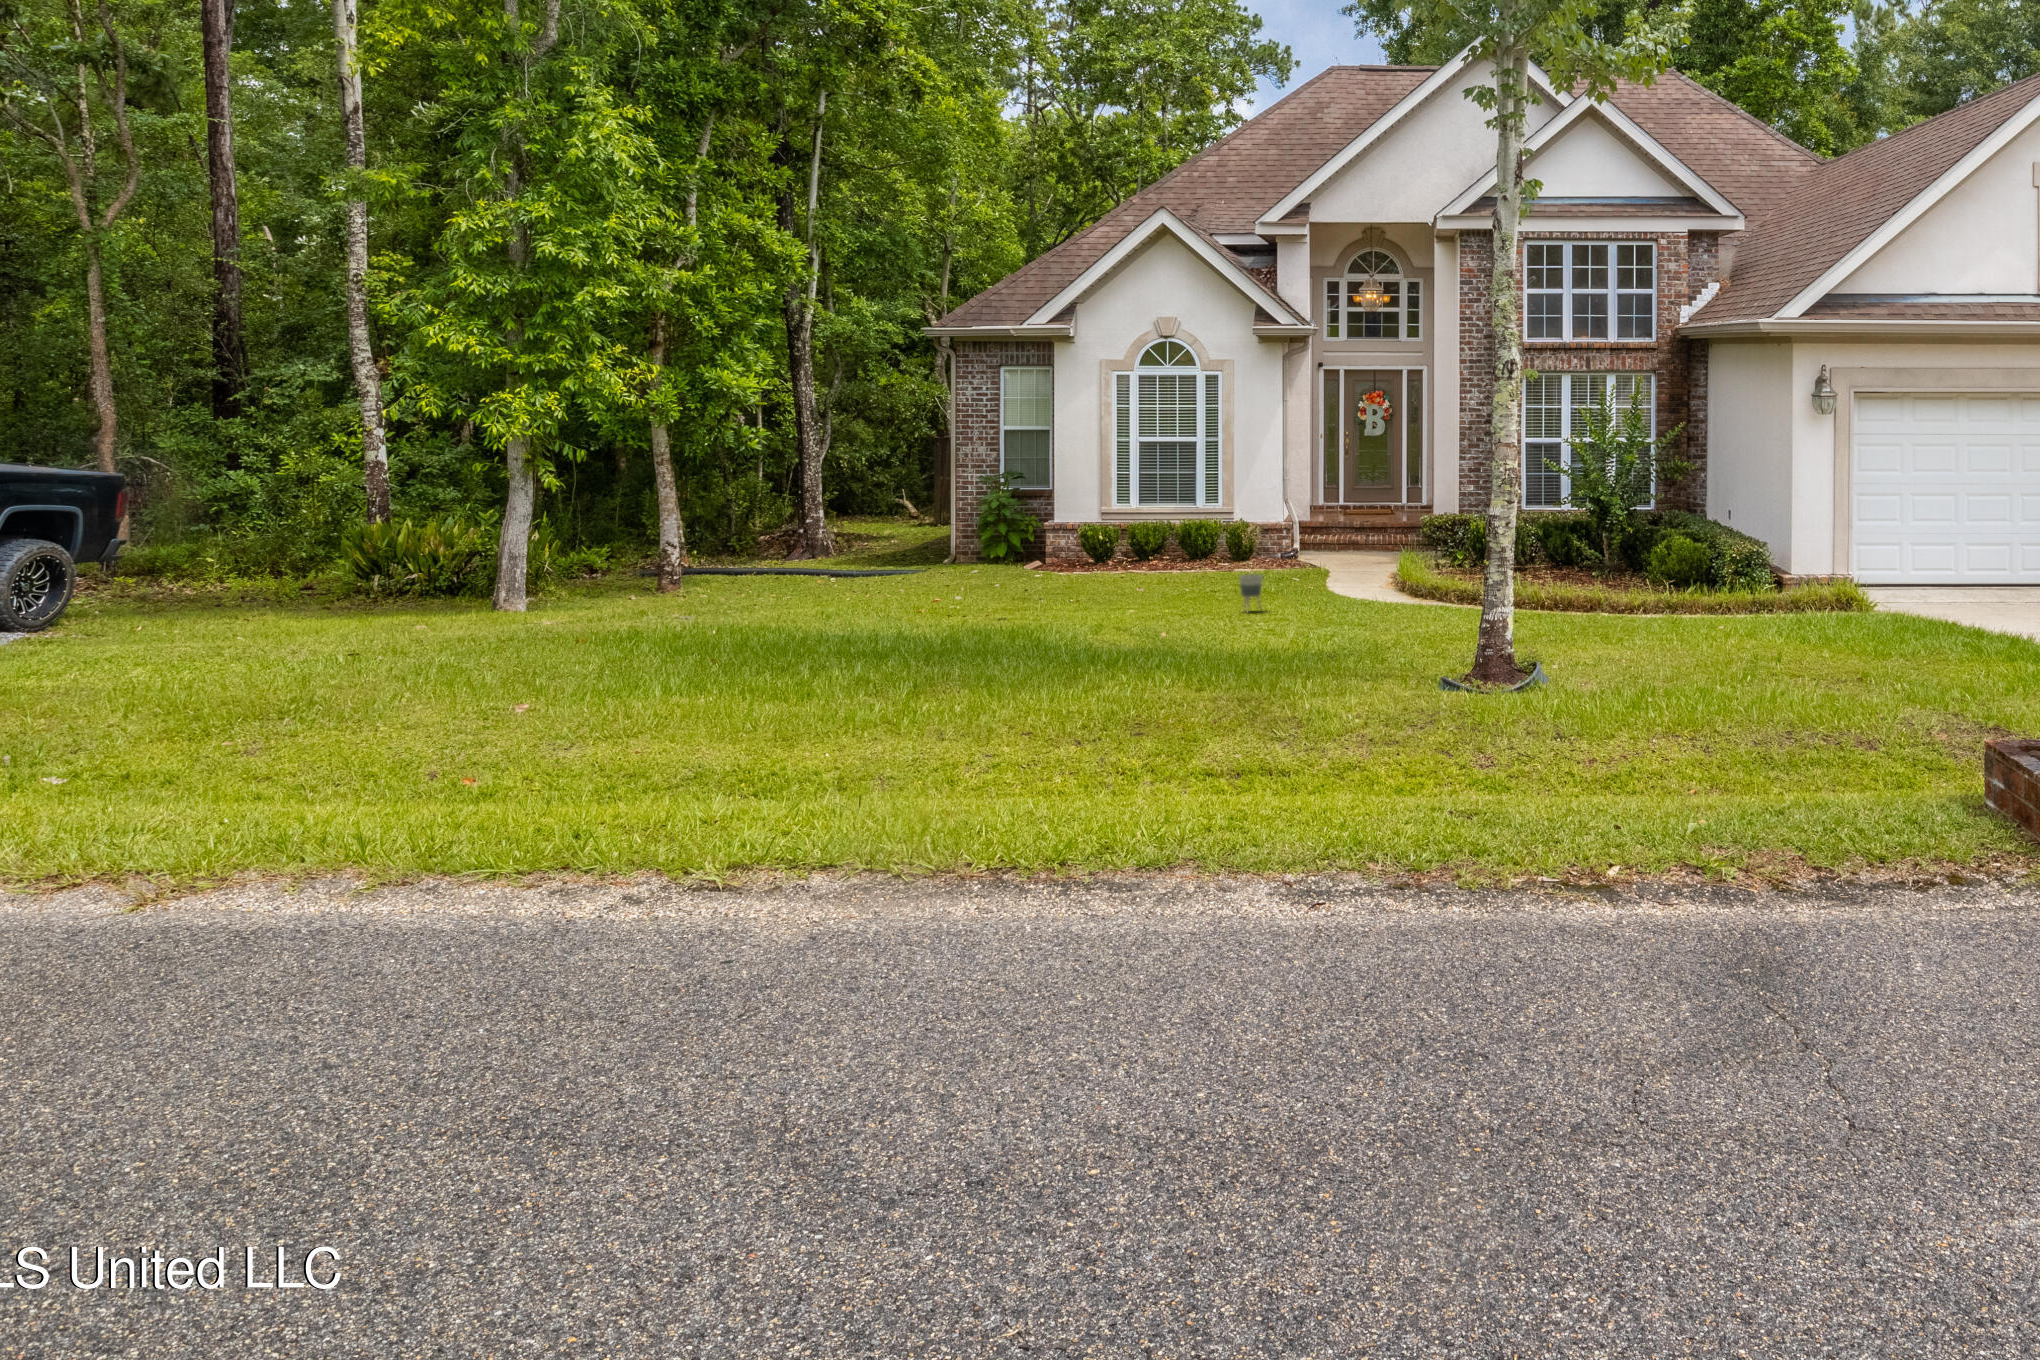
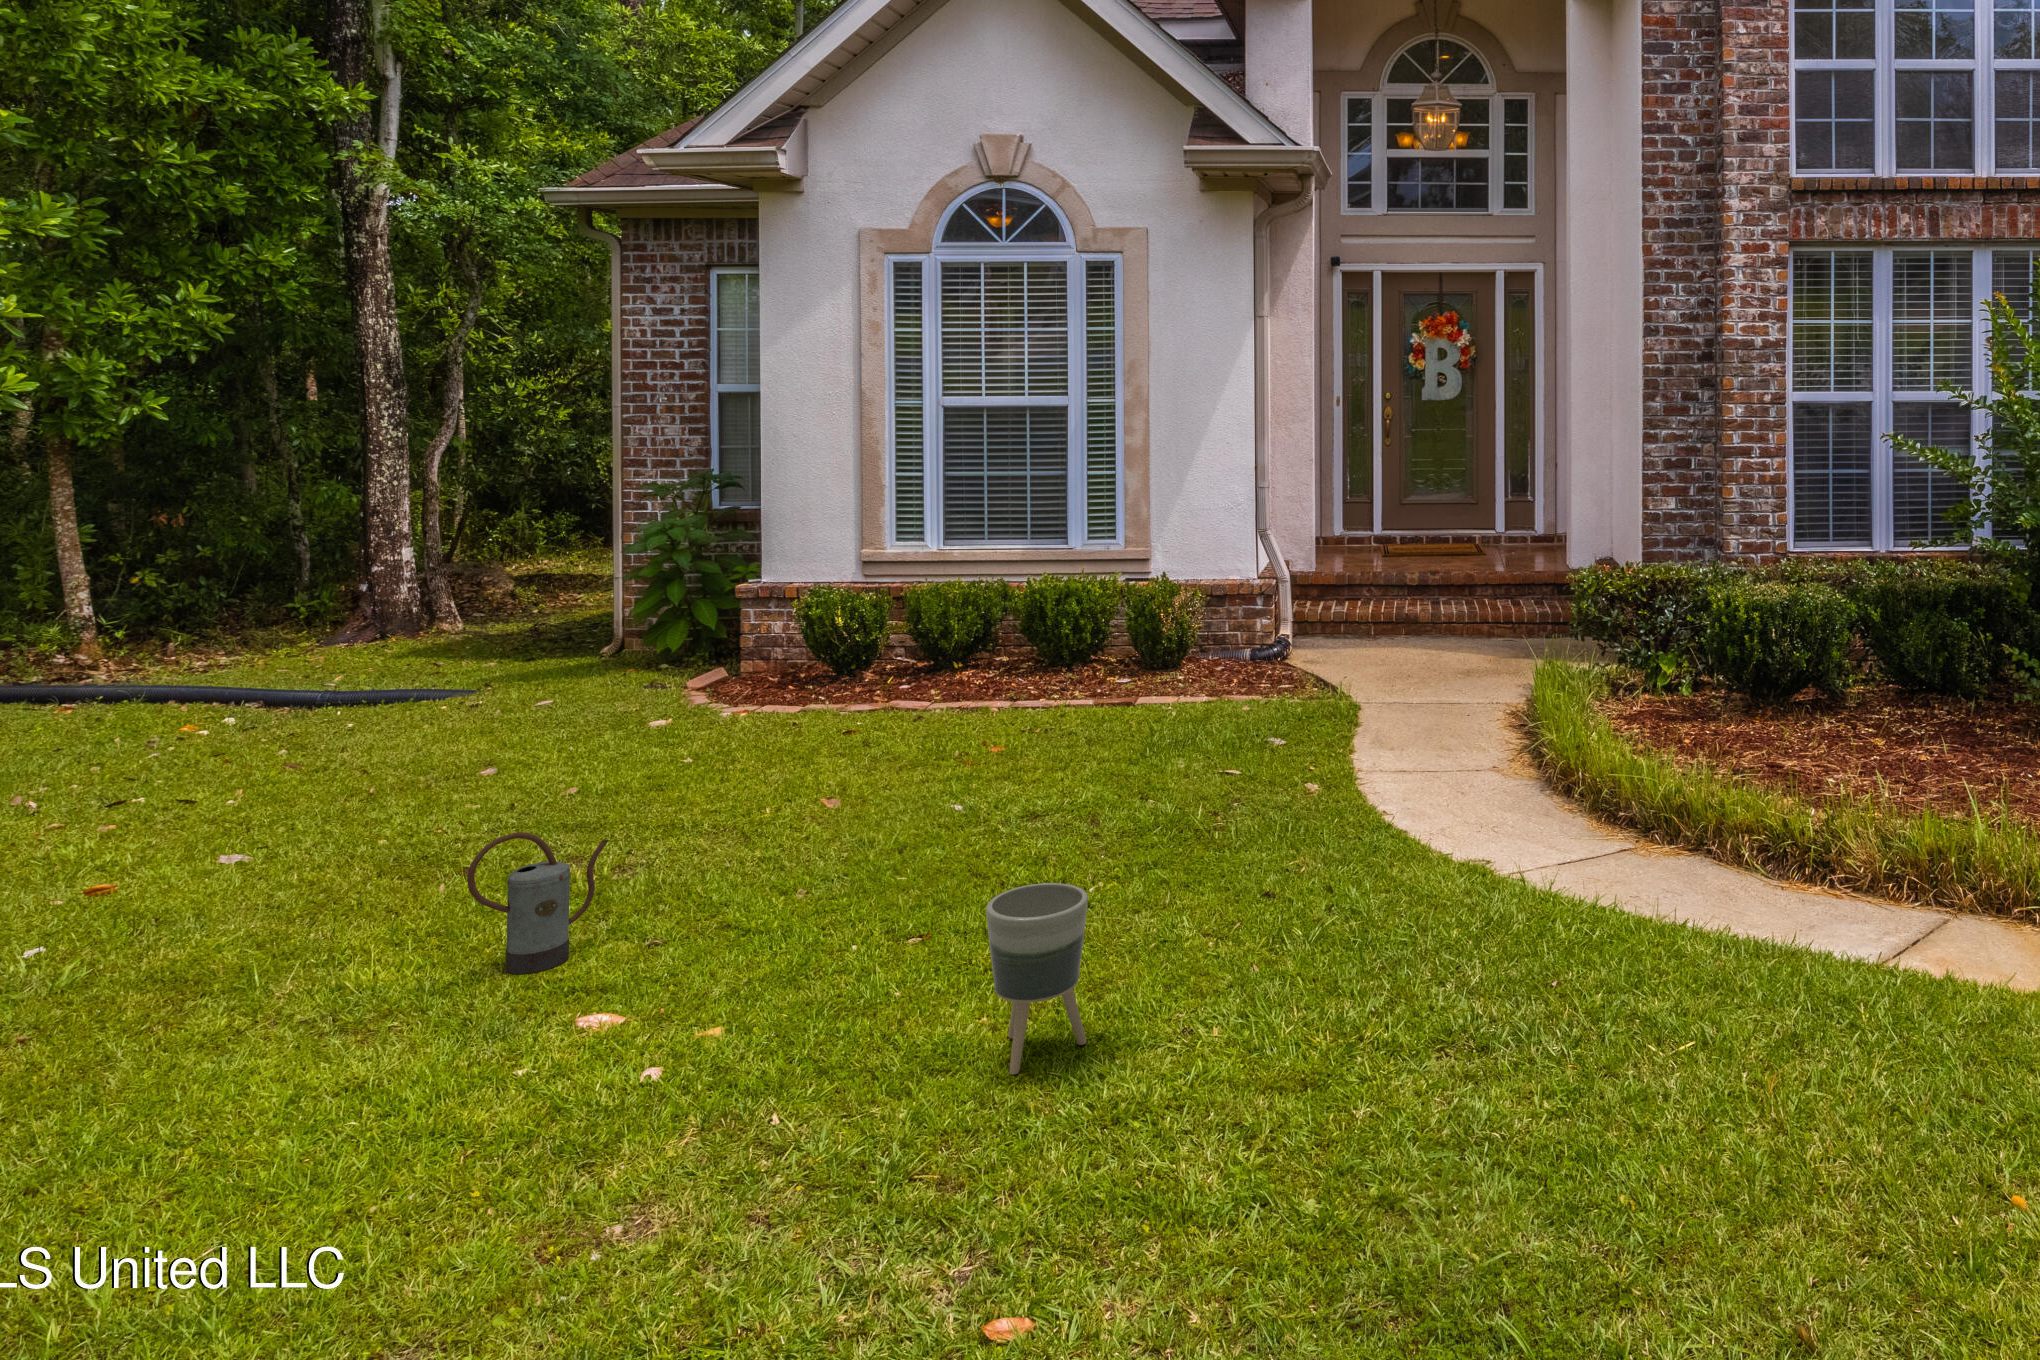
watering can: none [1091,569,1118,606] -> present [467,832,609,974]

